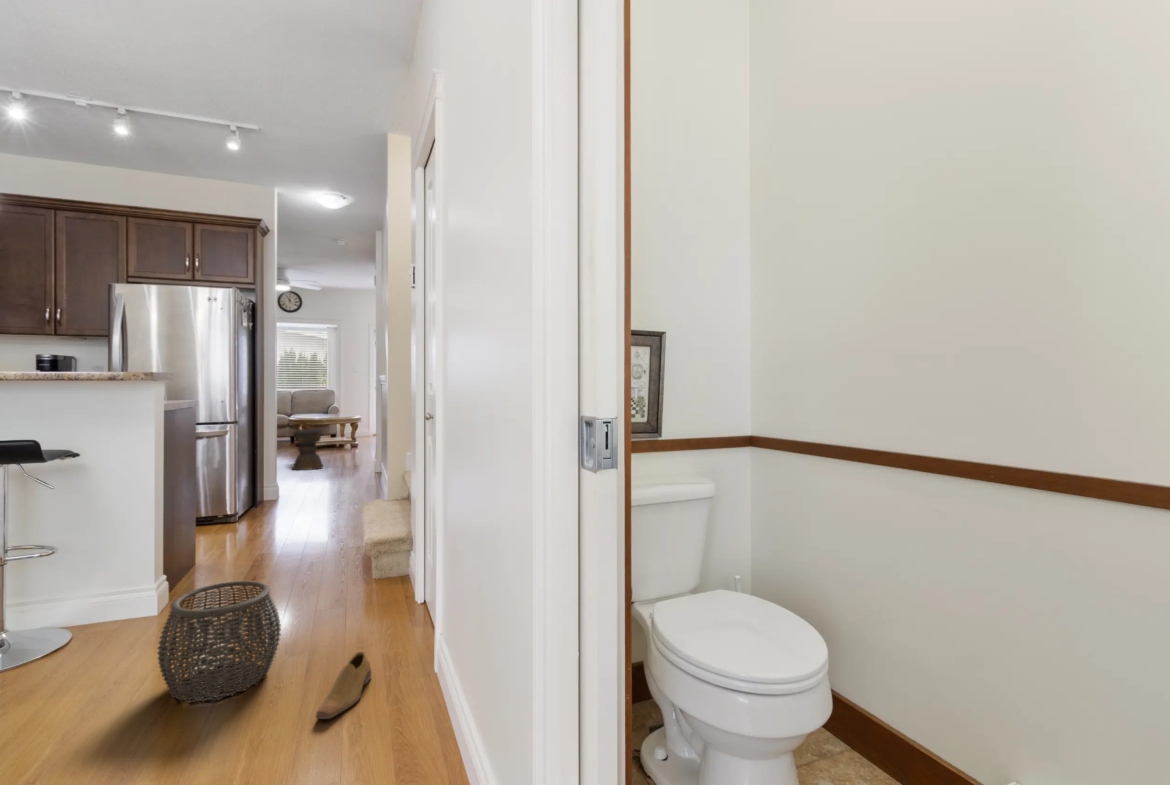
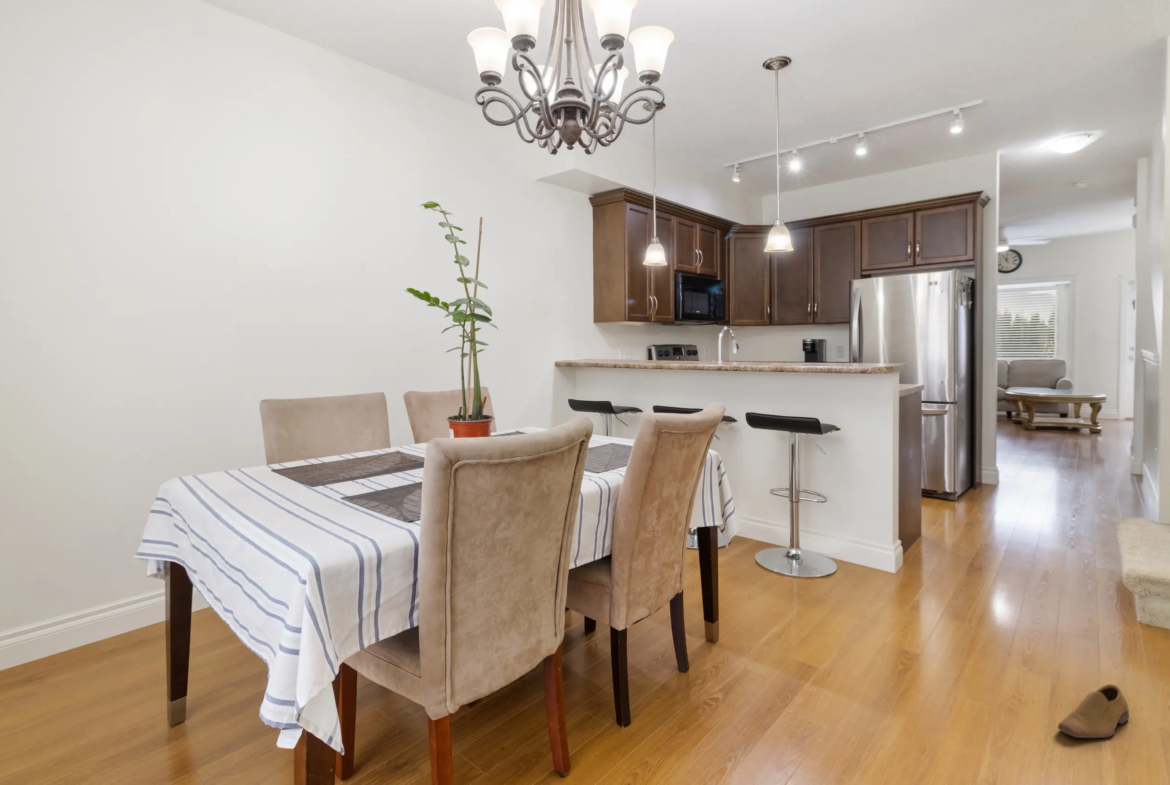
stool: present [292,429,323,470] -> none [1011,408,1050,456]
woven basket: present [157,581,281,703] -> none [905,561,1016,668]

